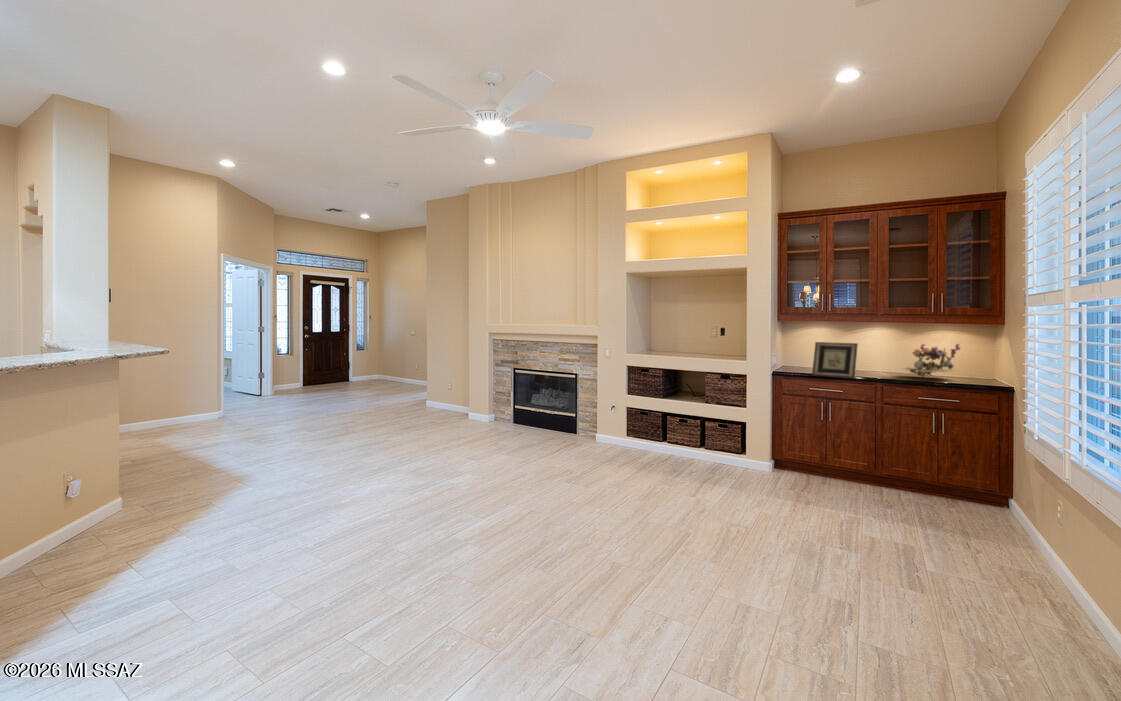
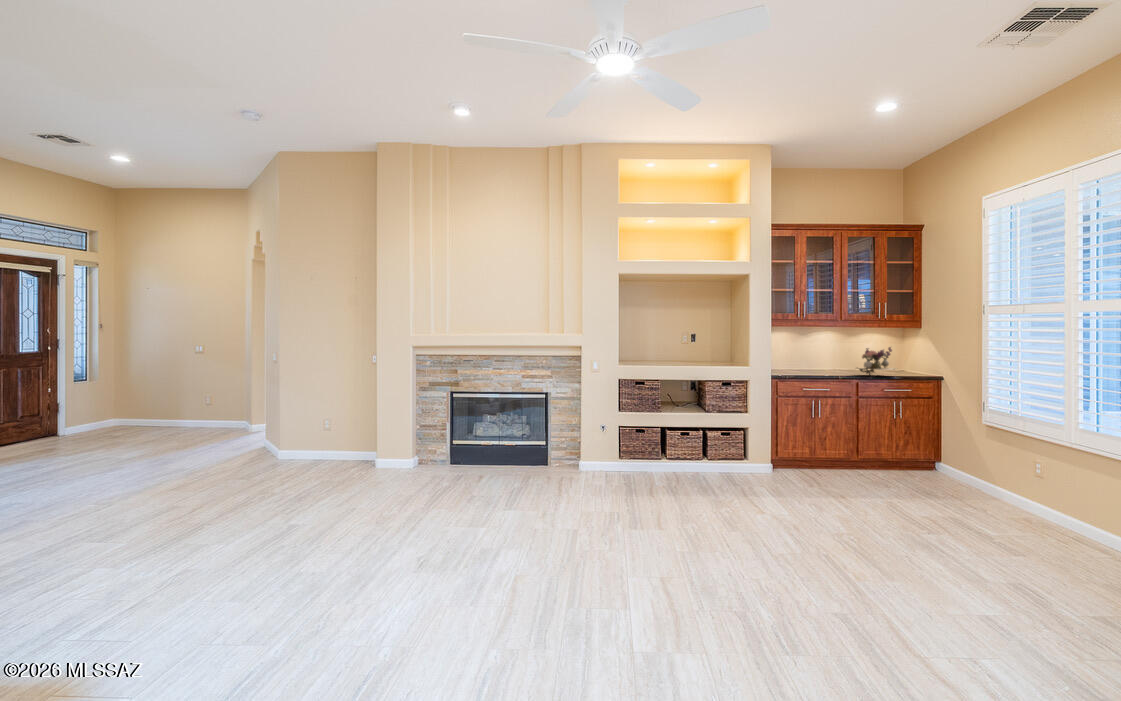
picture frame: present [812,342,858,378] -> none [804,348,843,379]

